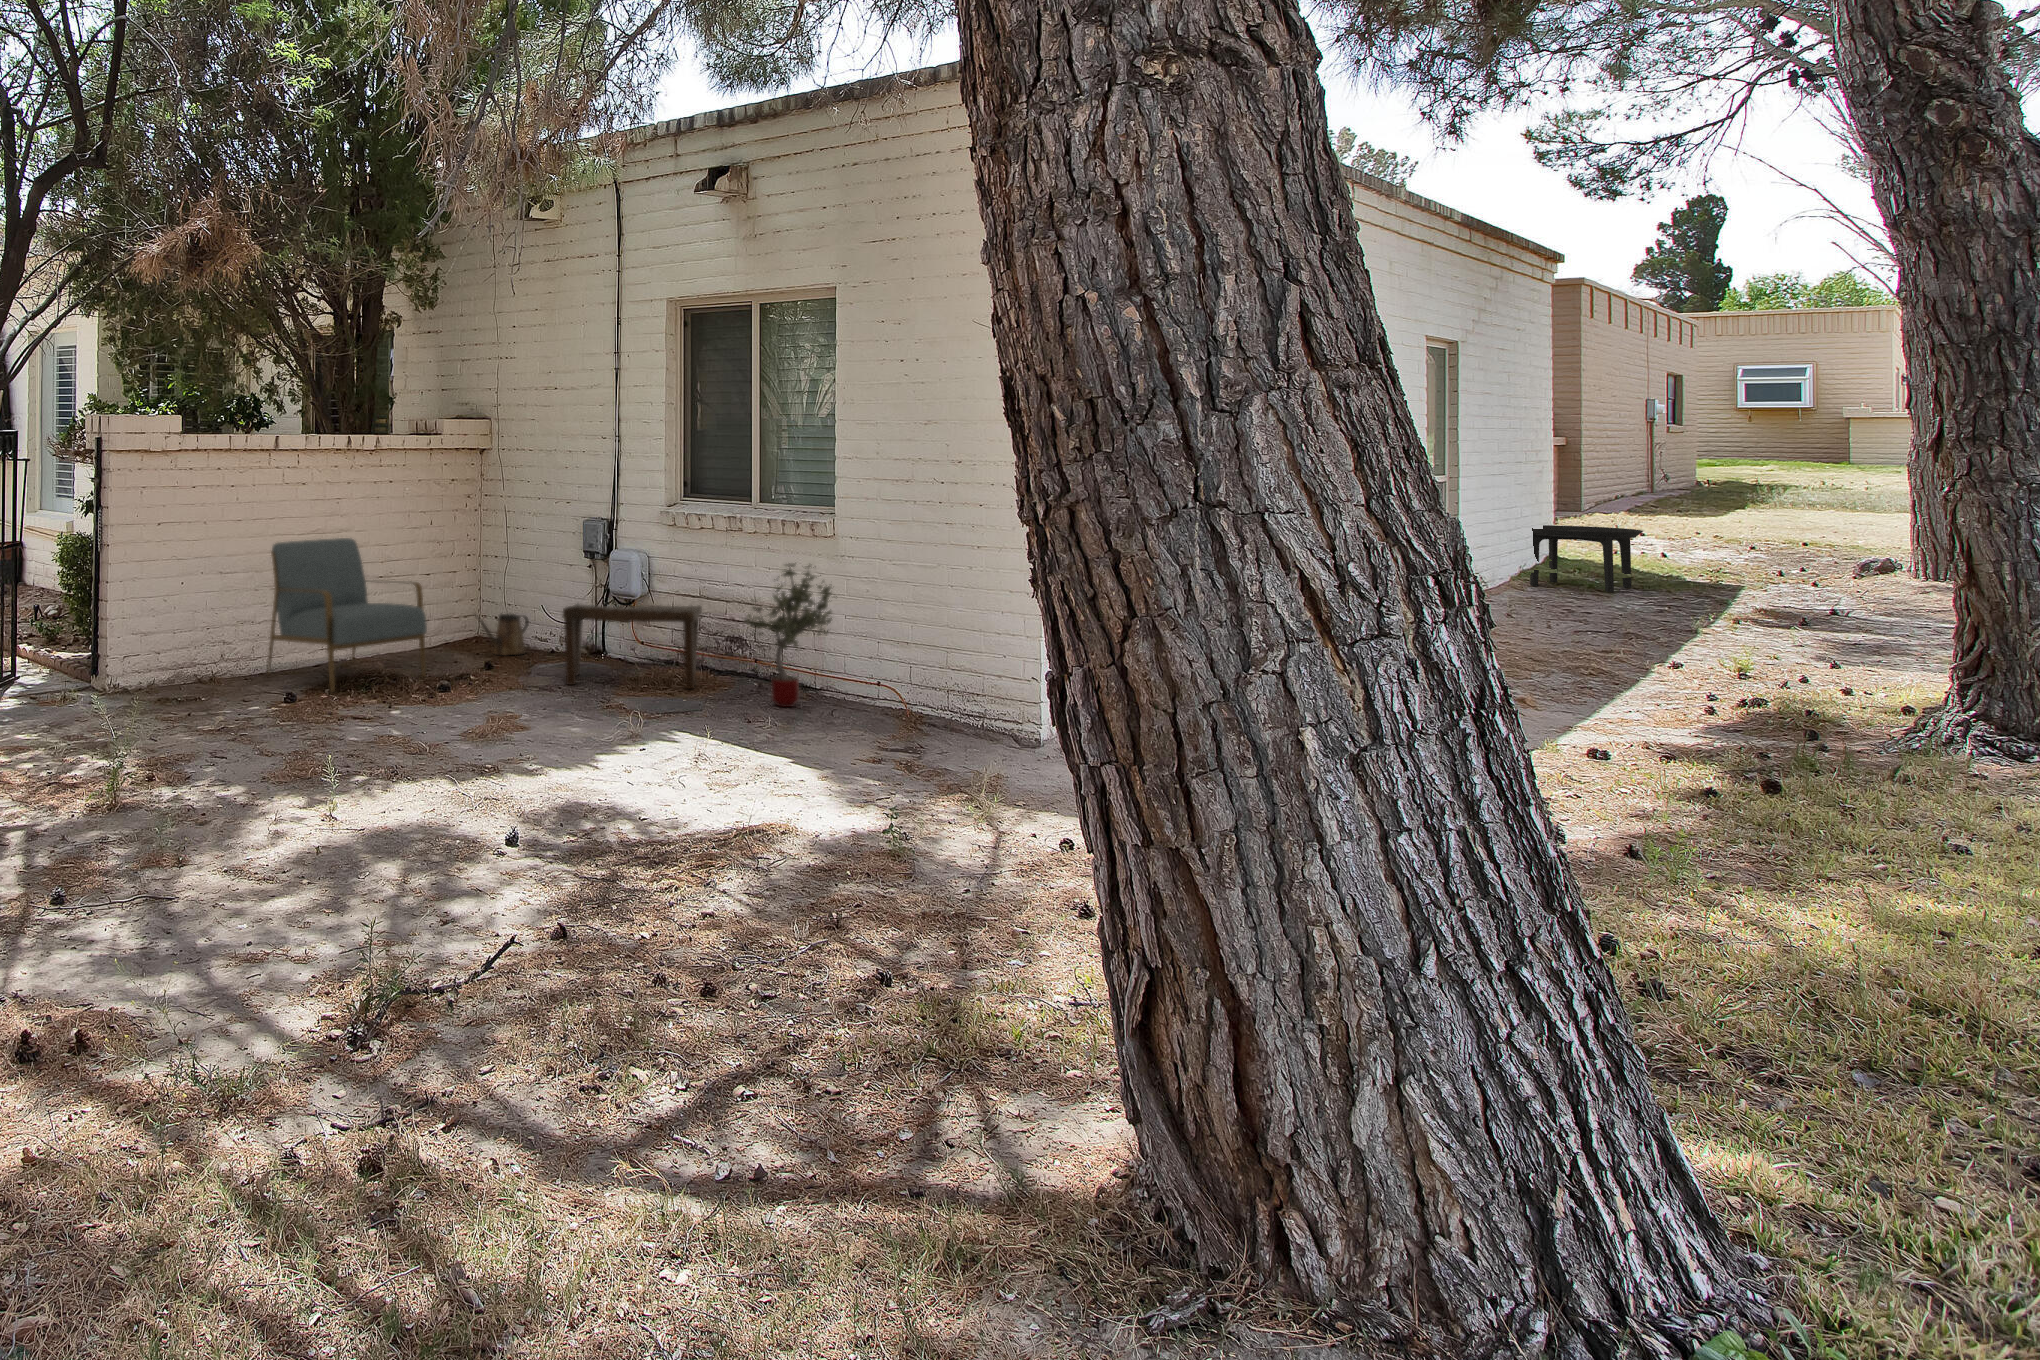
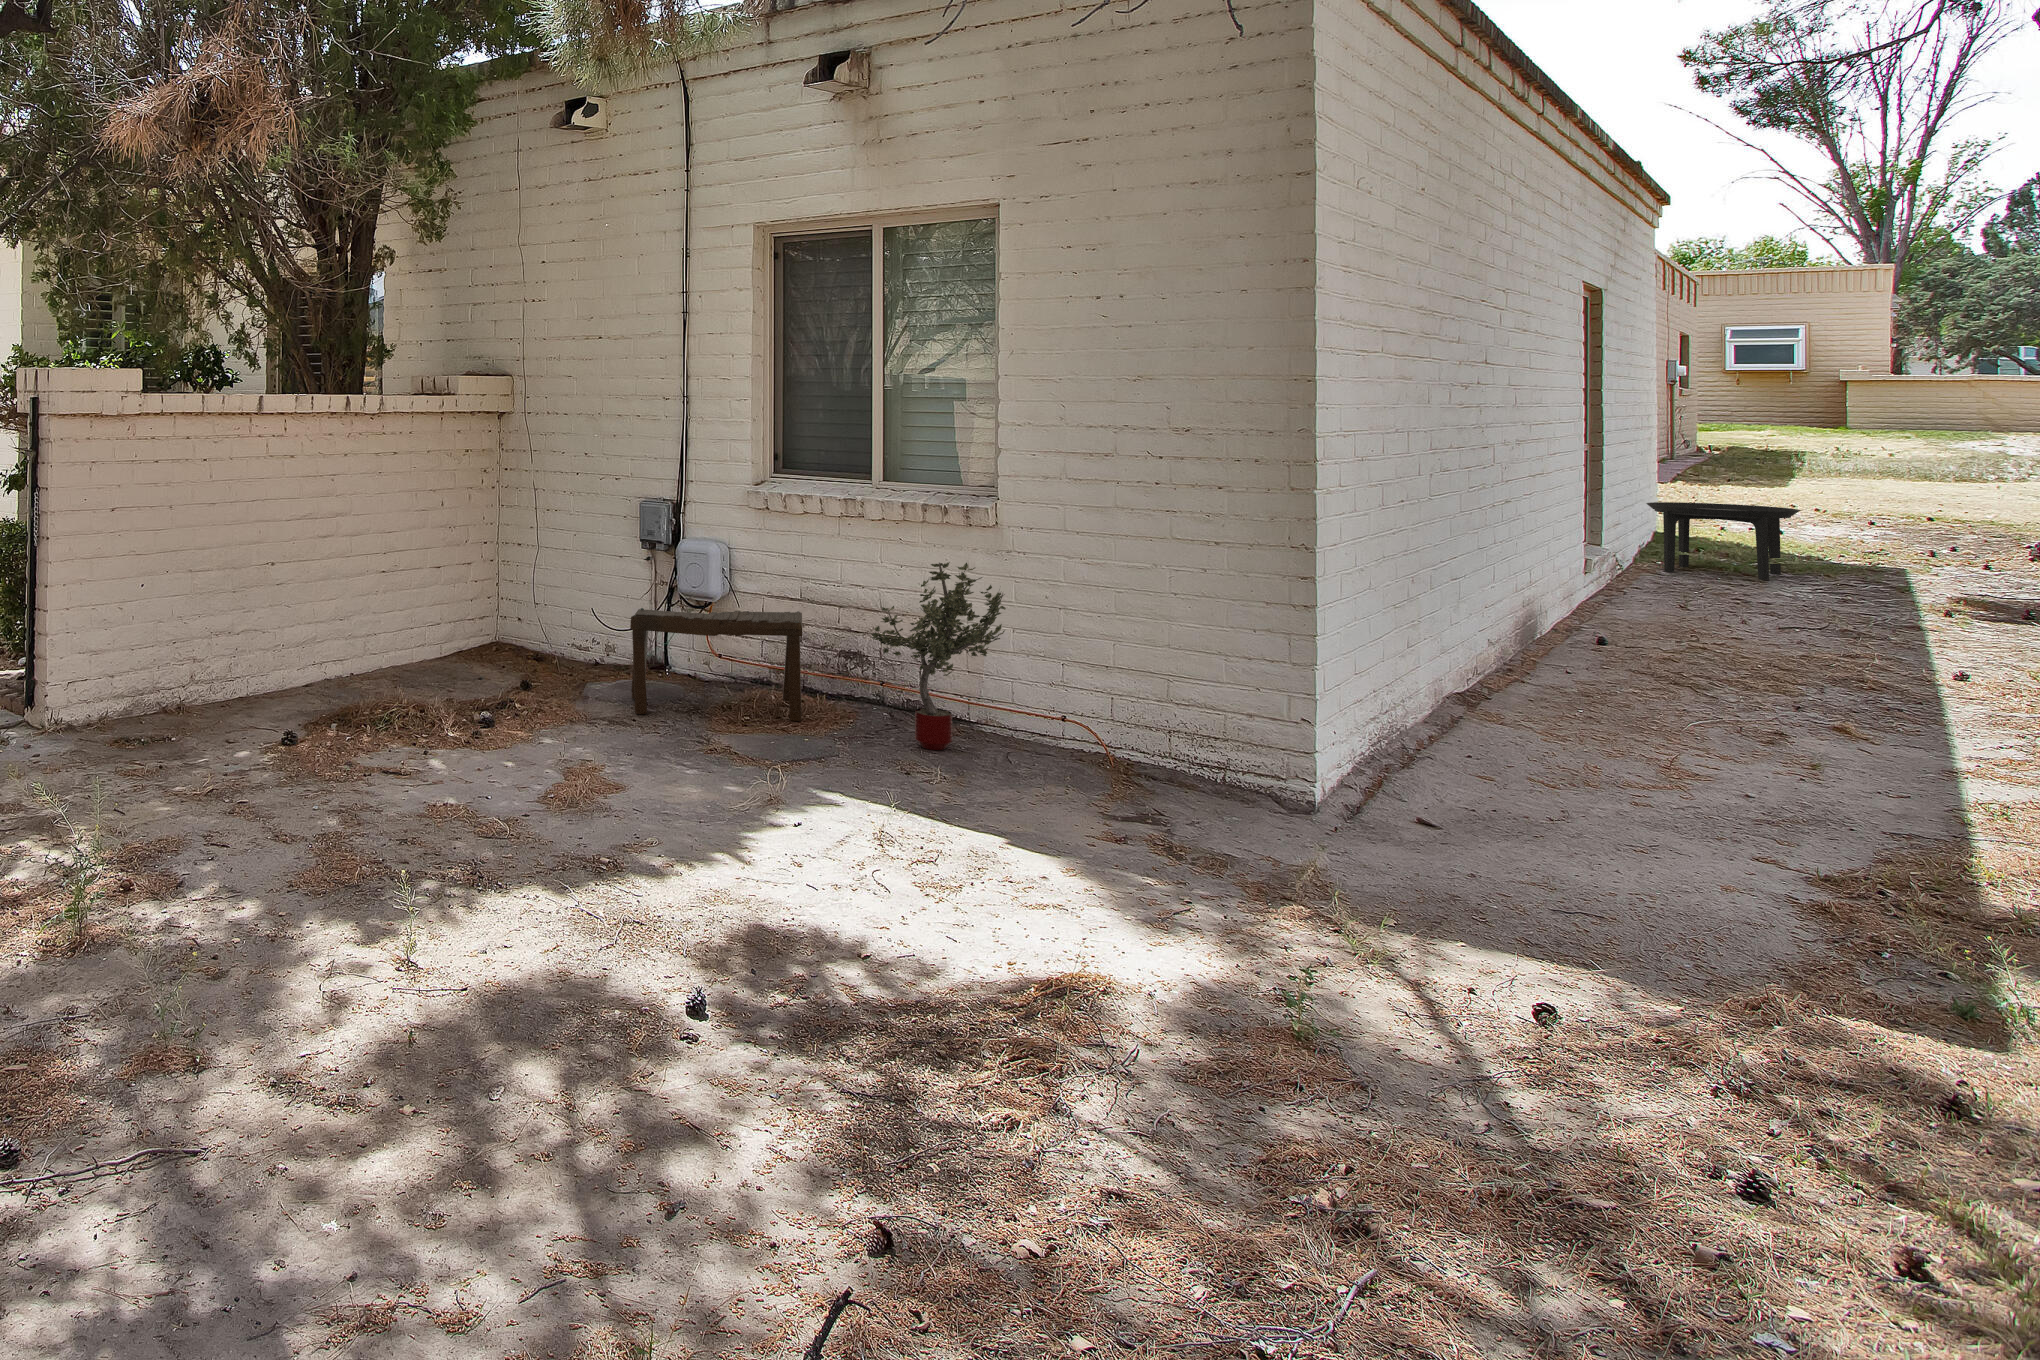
chair: present [267,538,427,692] -> none [248,524,454,727]
watering can: present [476,614,529,656] -> none [501,616,564,669]

